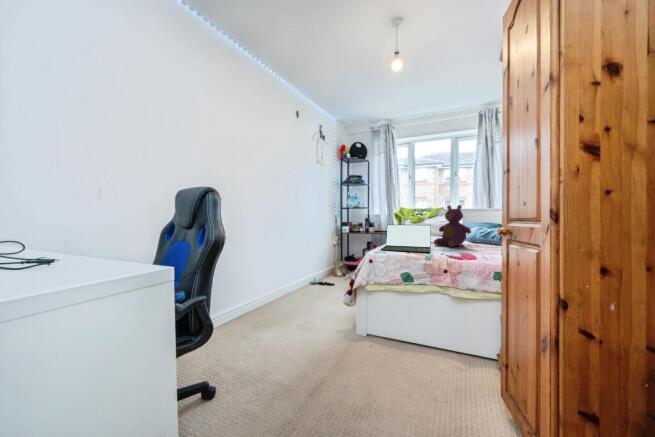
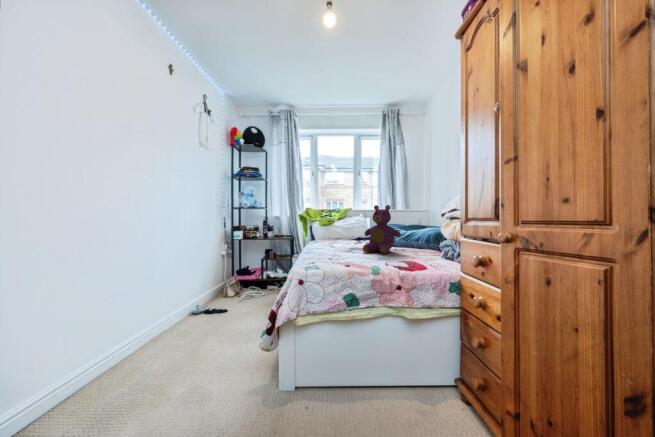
laptop: present [381,225,431,253] -> none [310,229,372,265]

